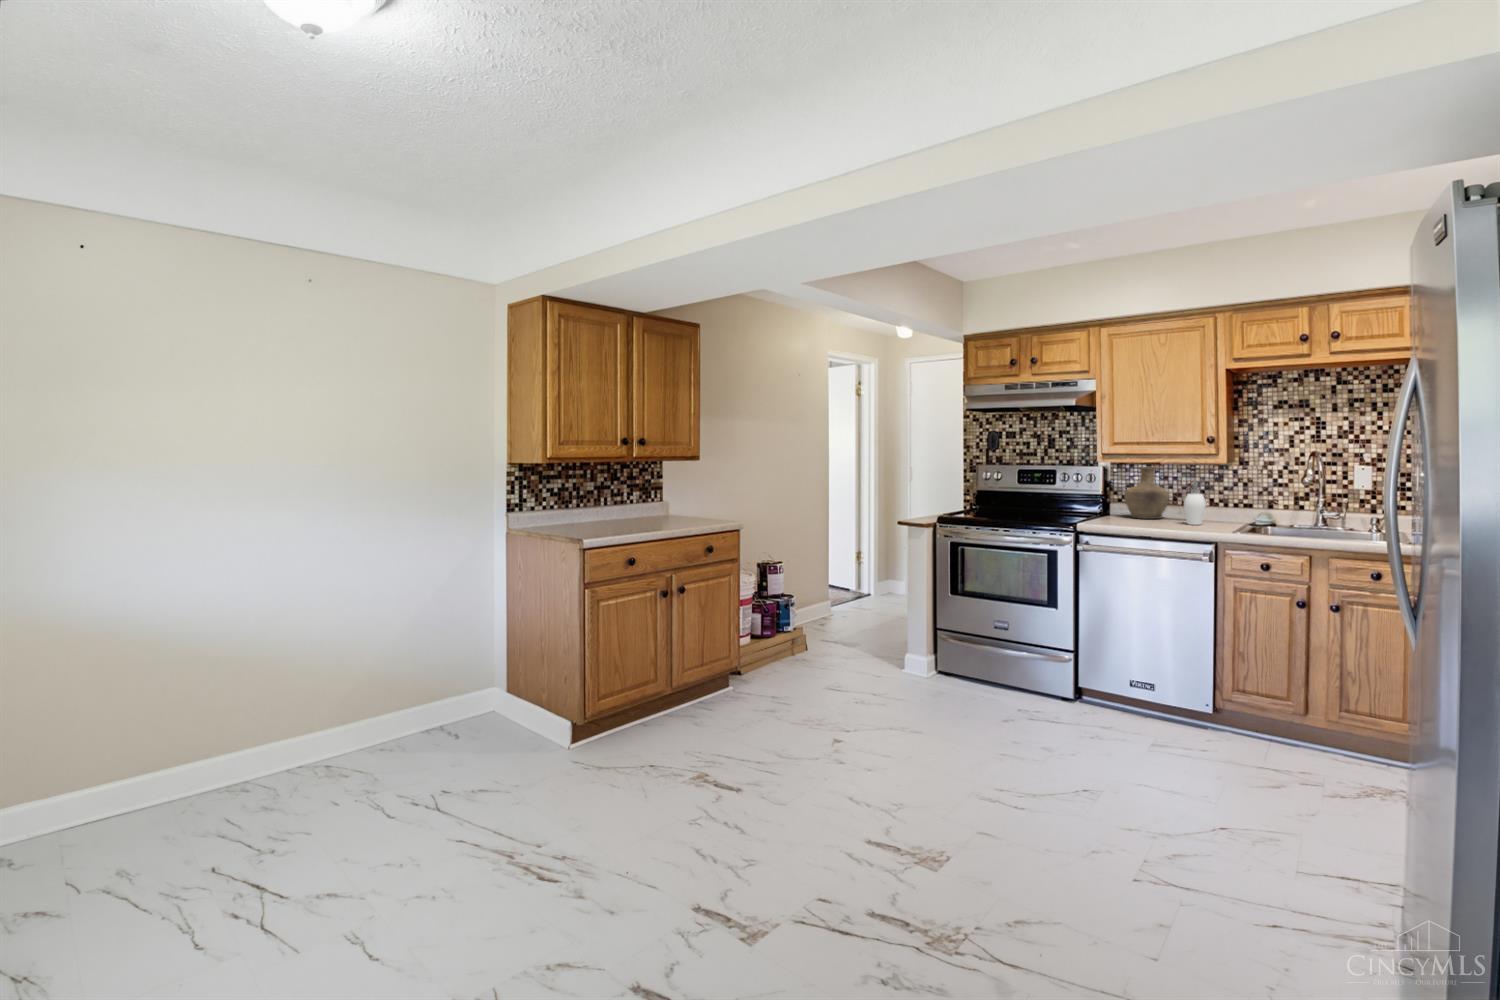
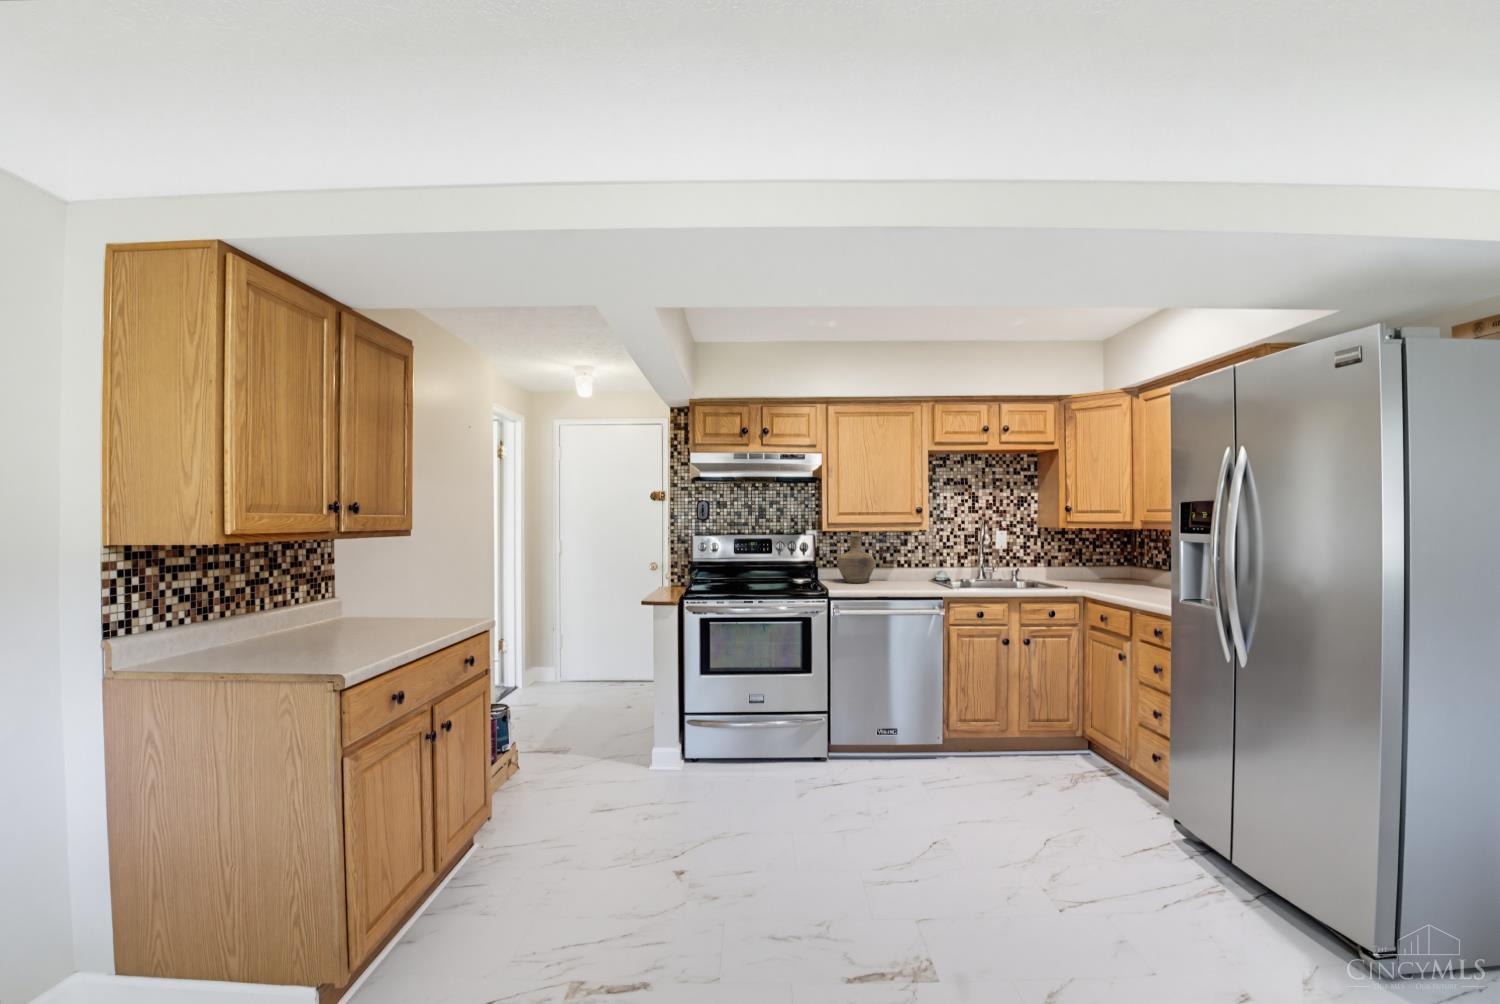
soap dispenser: present [1184,481,1206,525] -> none [895,547,917,587]

